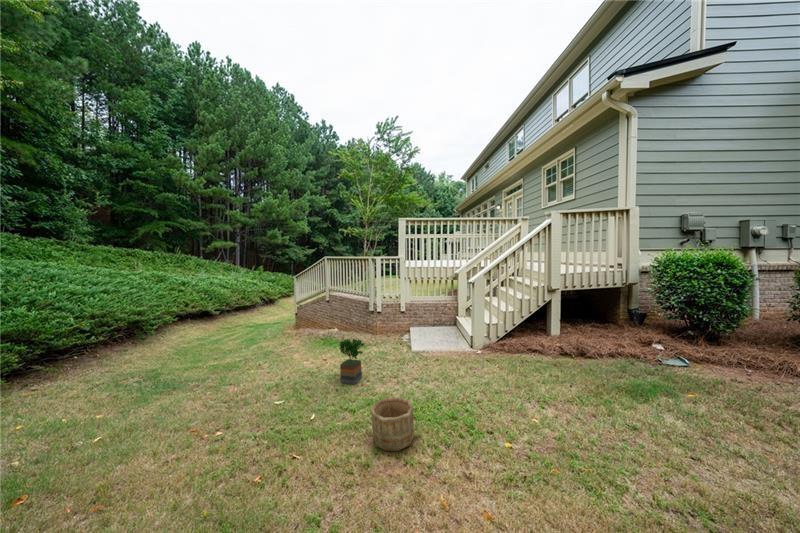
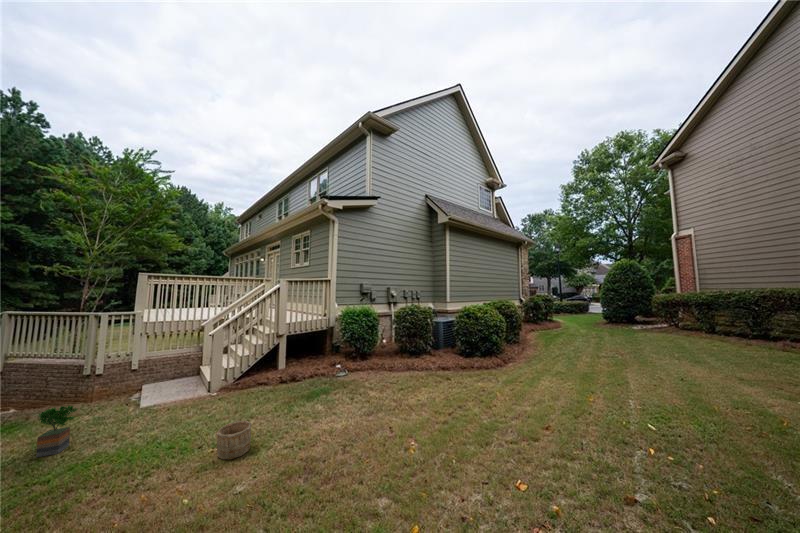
wooden bucket: present [370,397,414,451] -> present [216,421,252,459]

